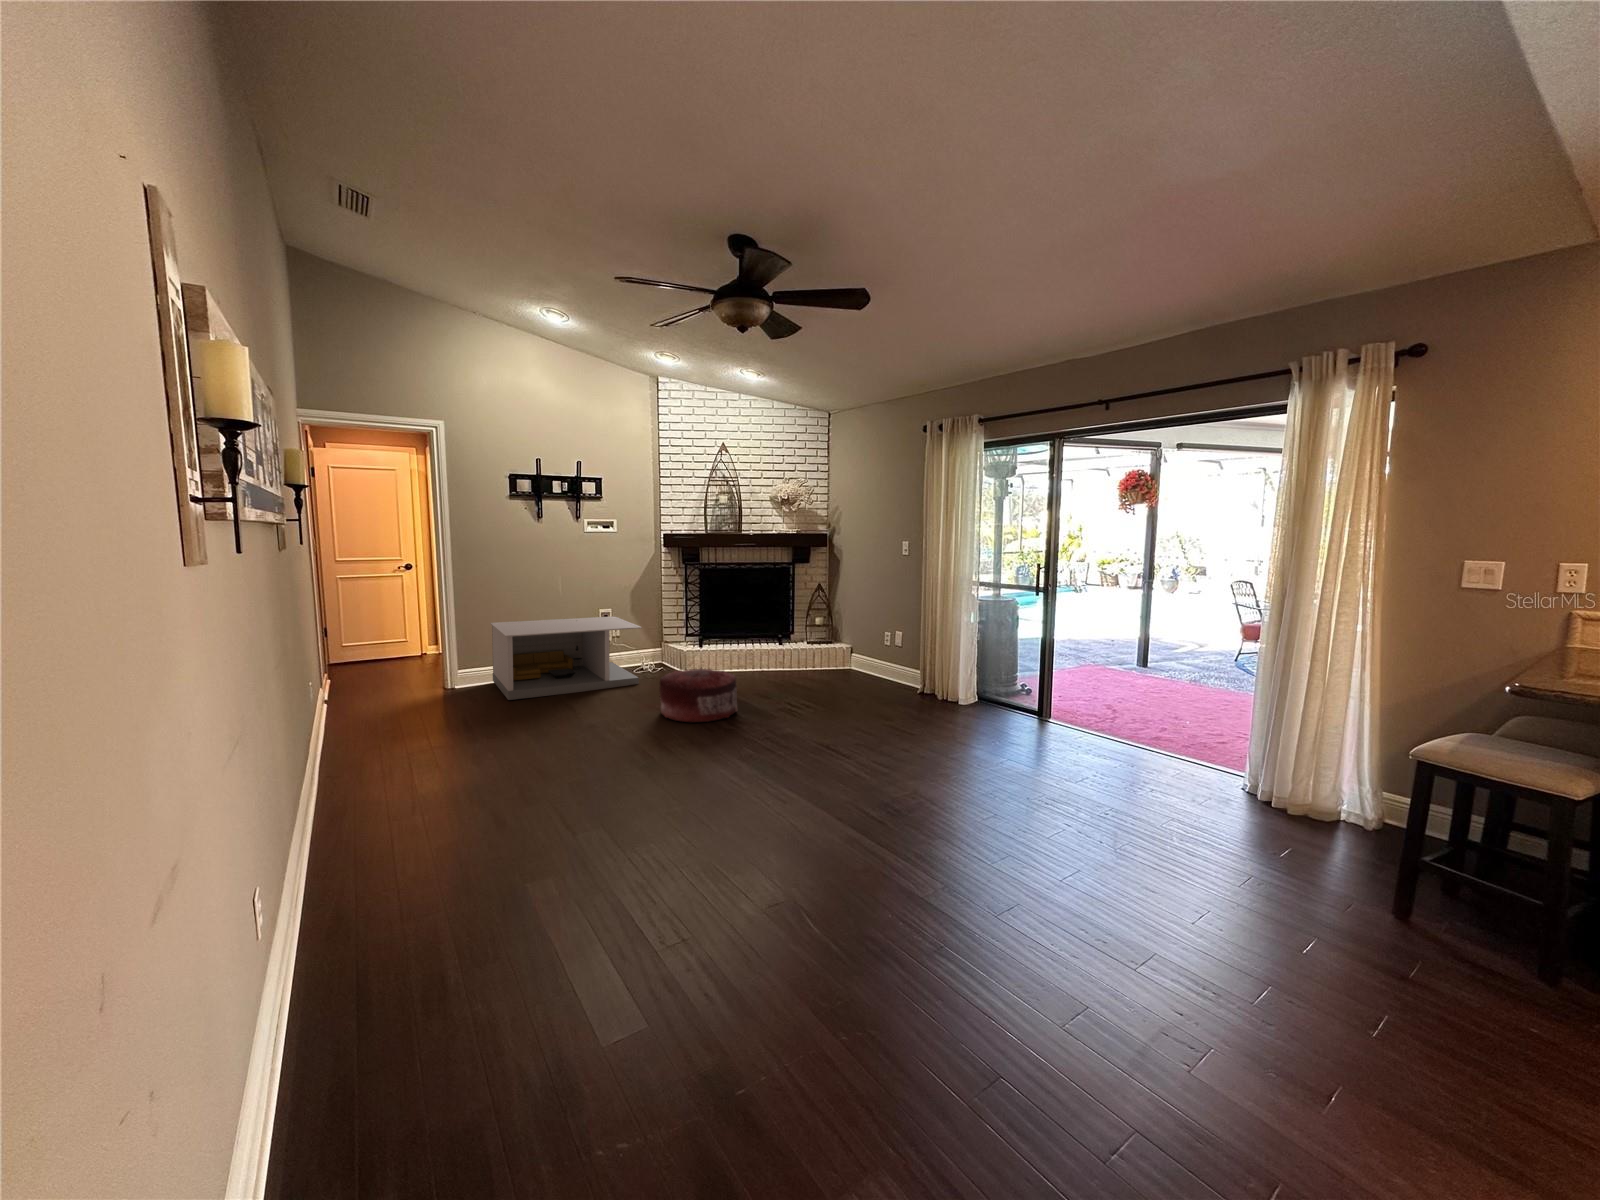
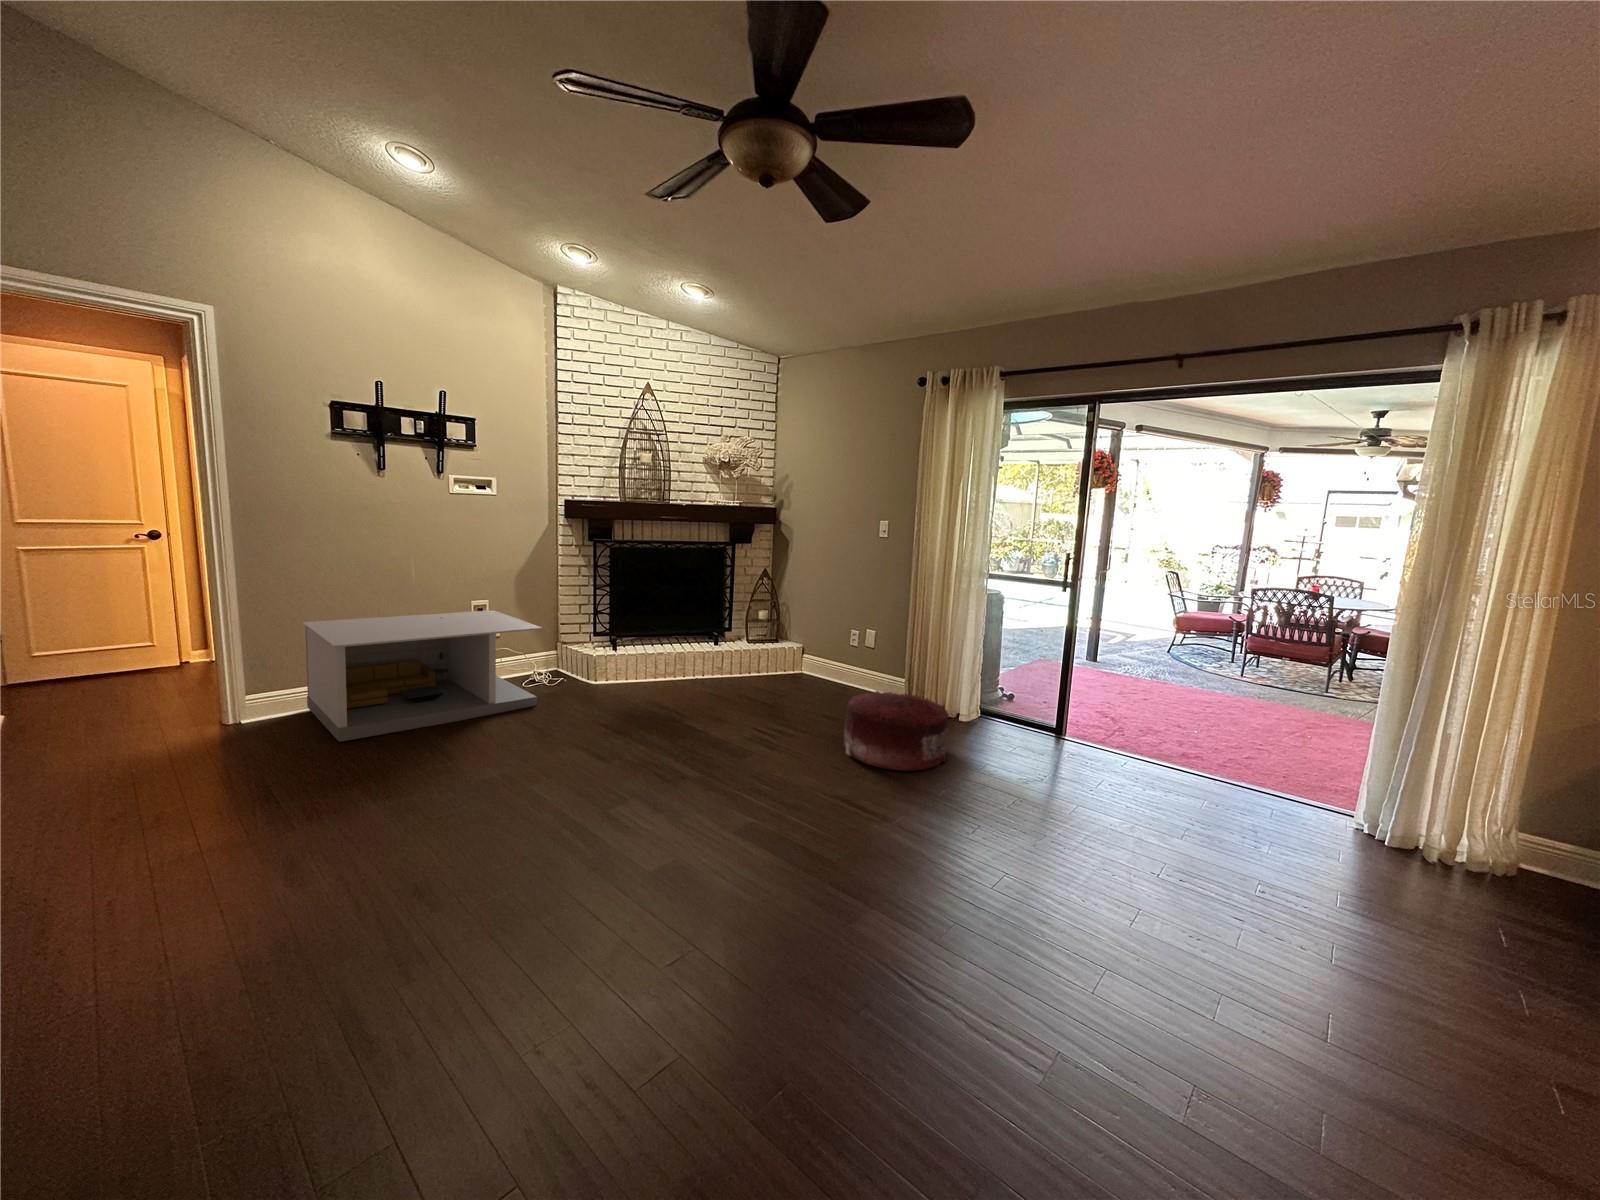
pouf: present [659,668,737,722] -> present [844,691,949,771]

